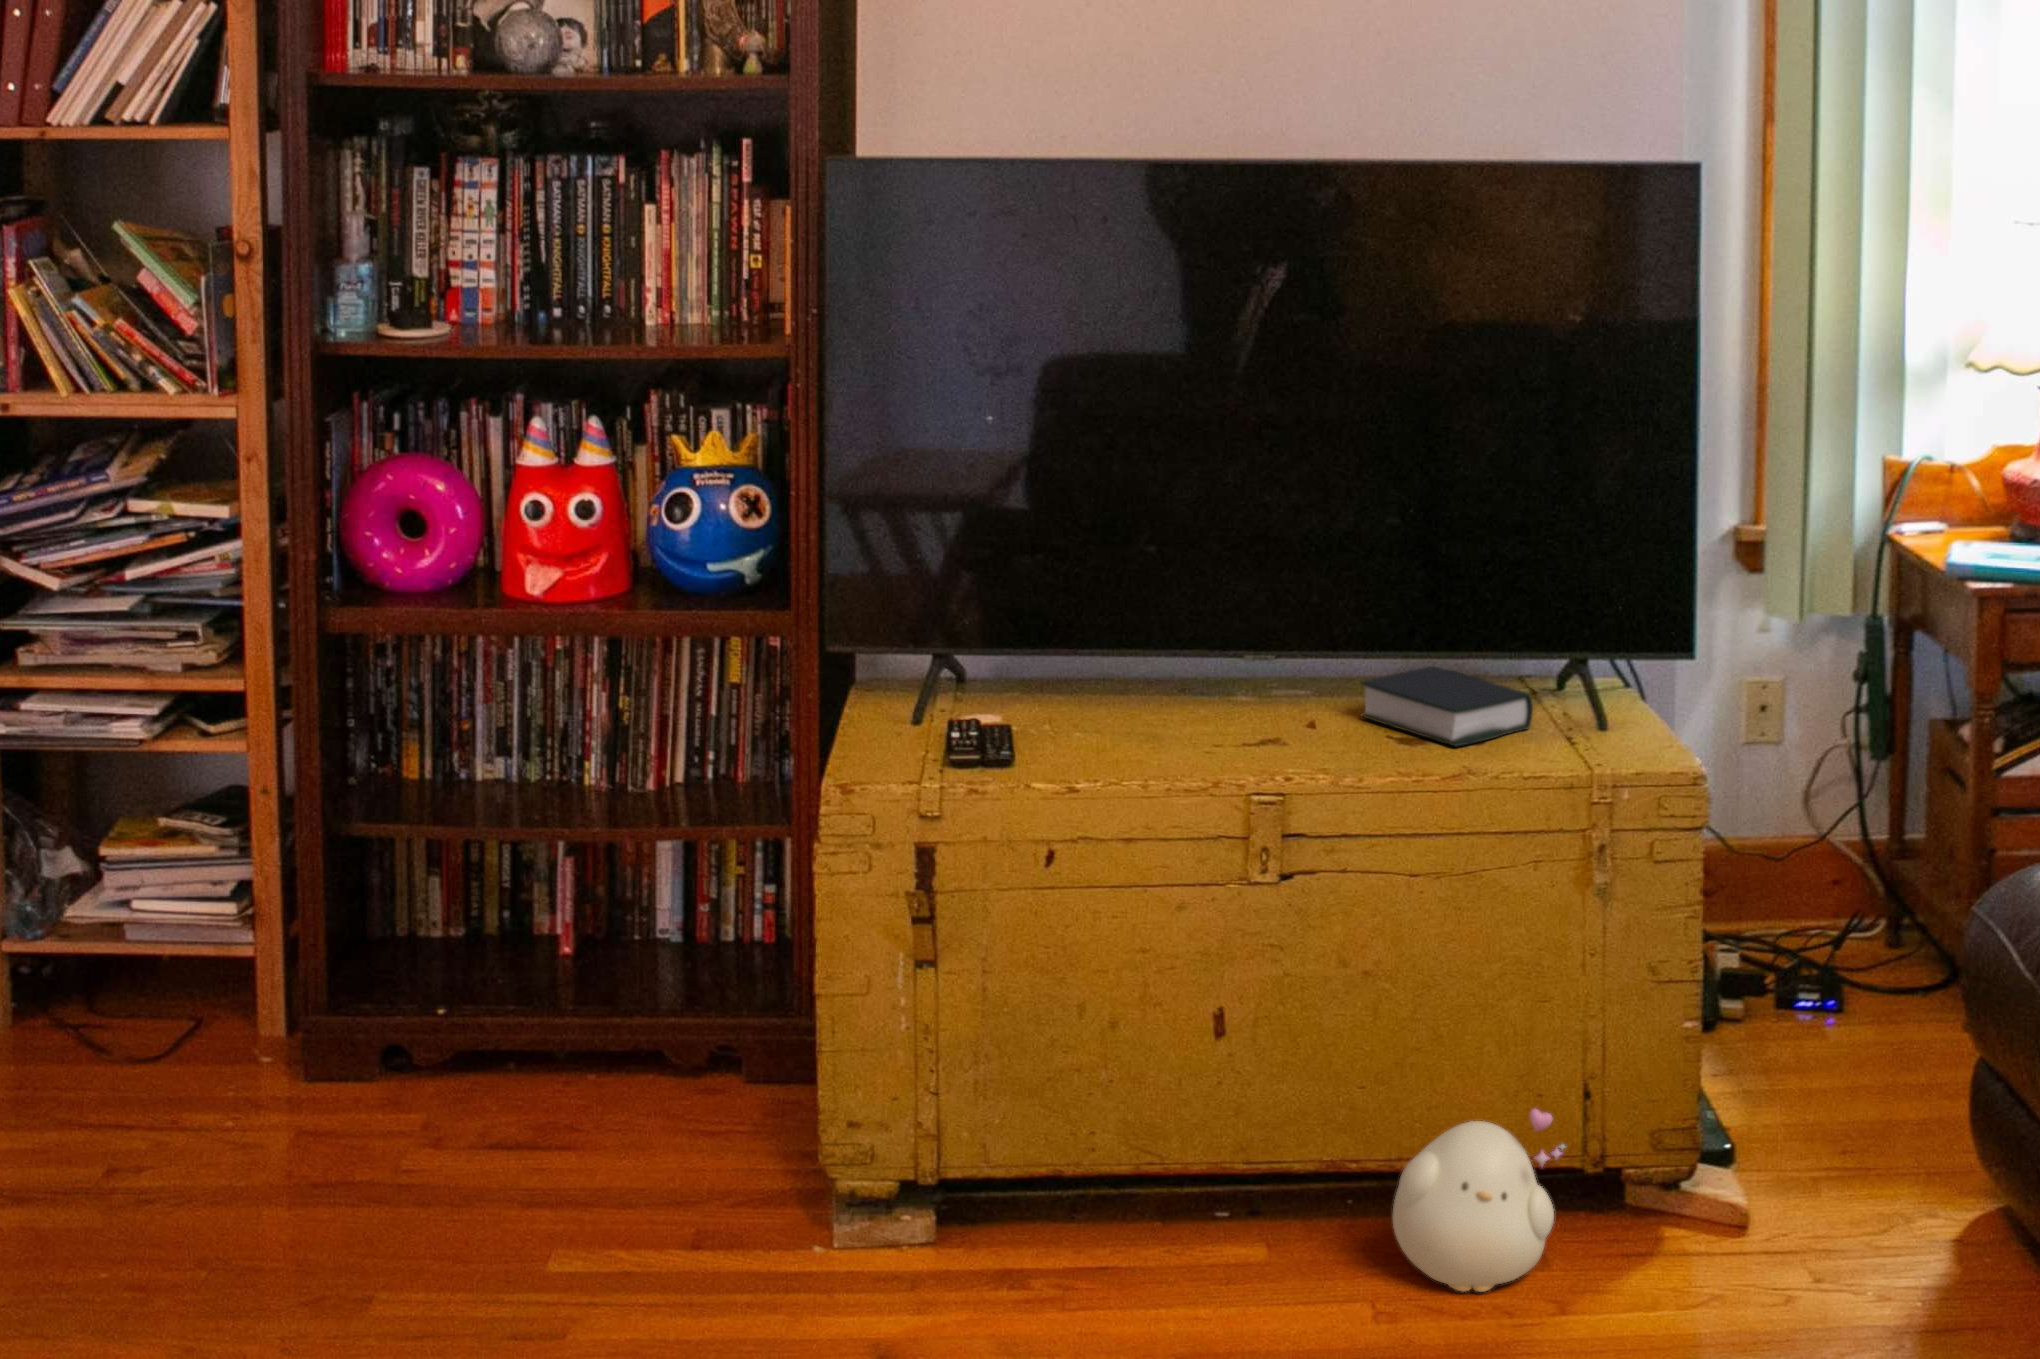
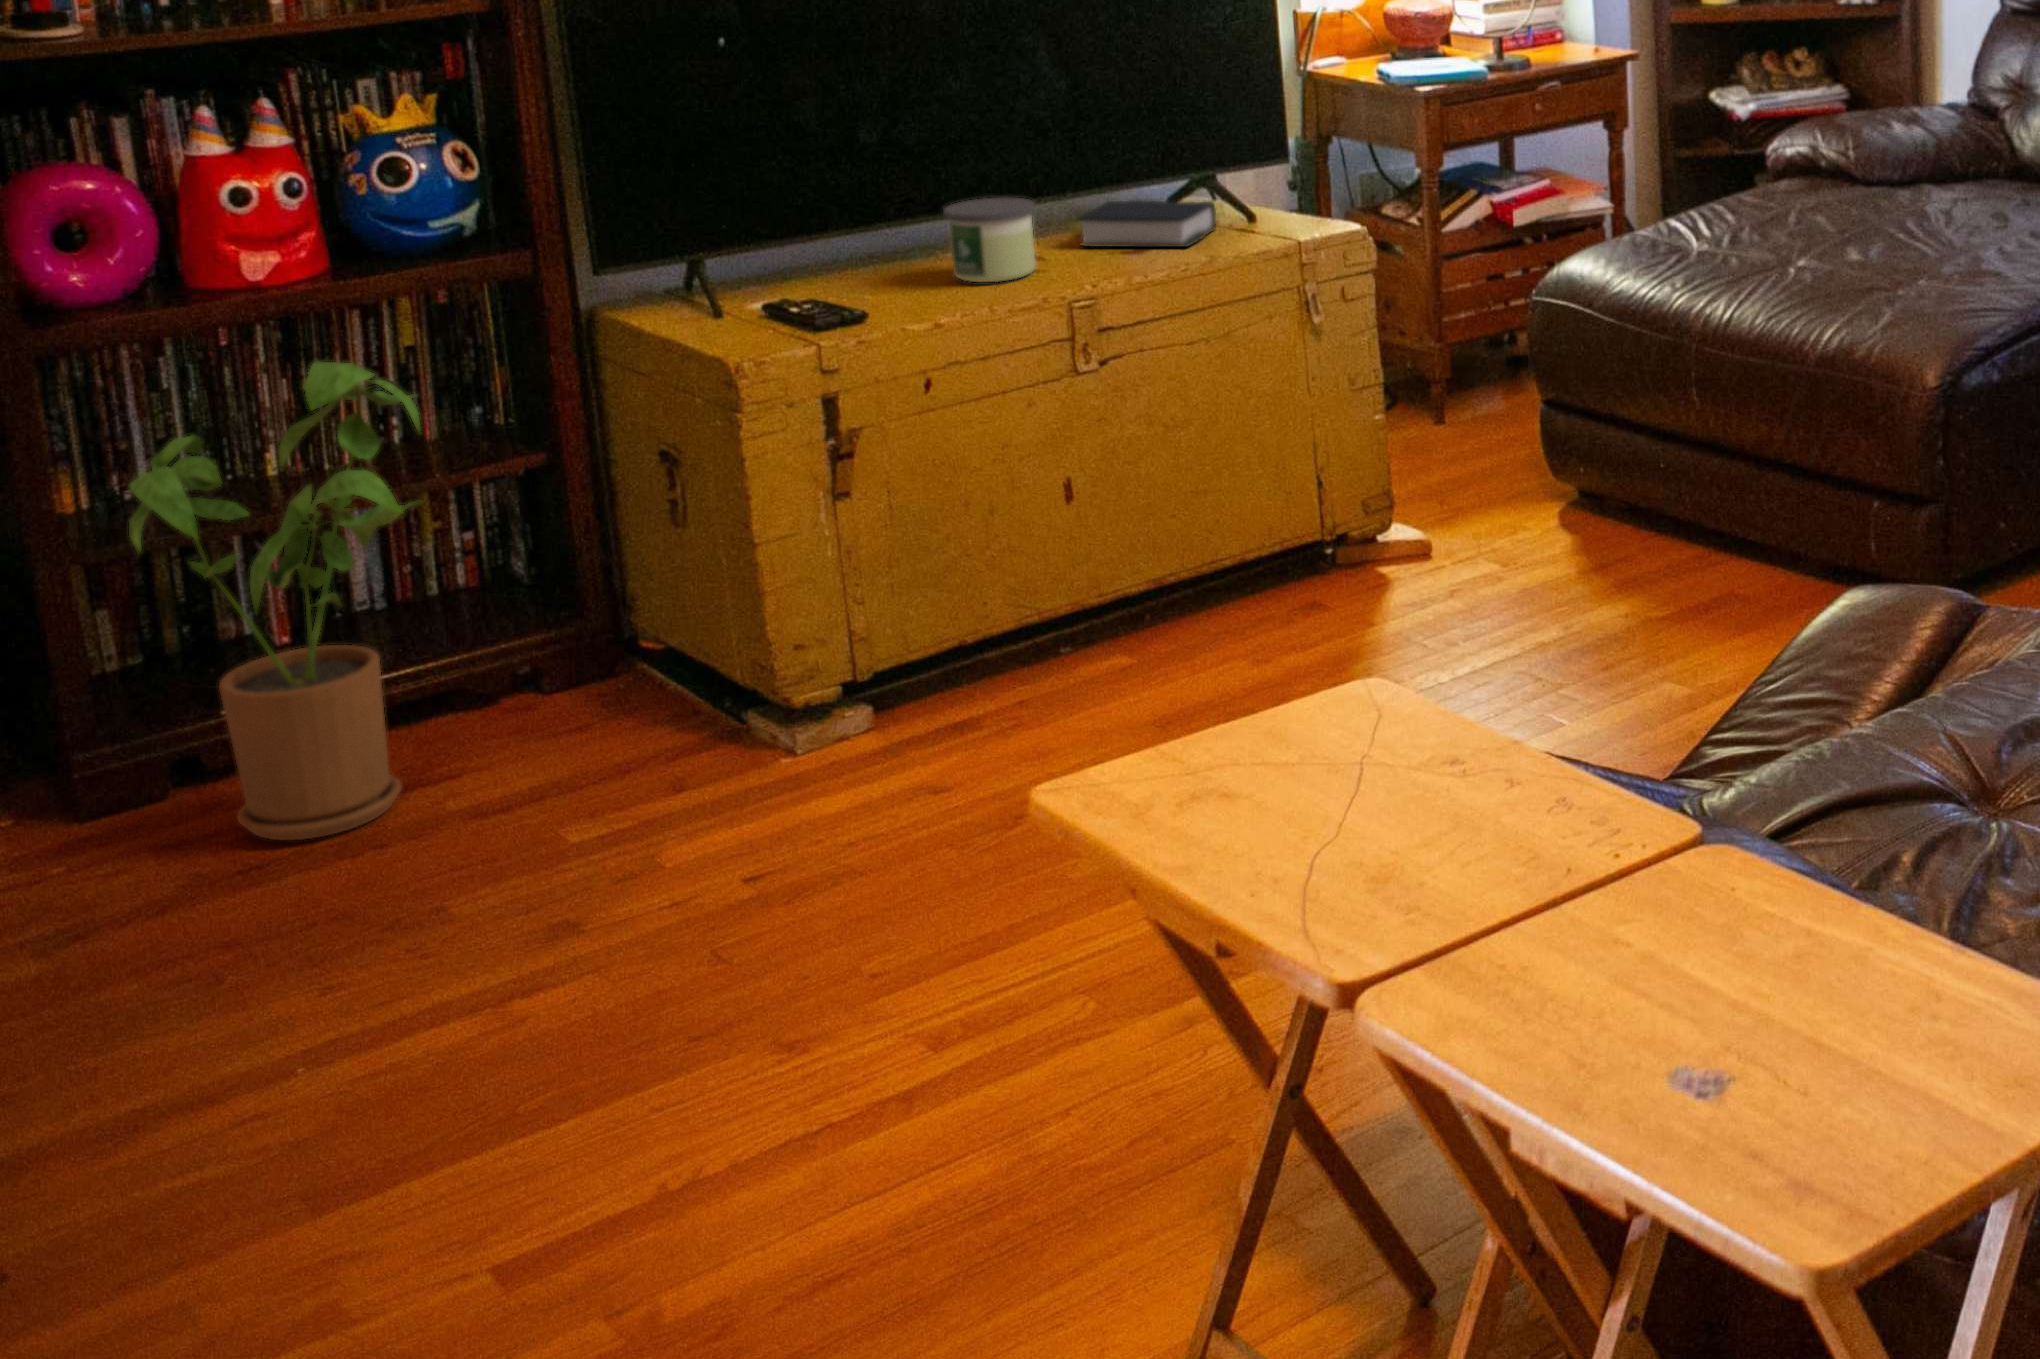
candle: none [1173,638,1277,744] -> present [943,197,1036,282]
house plant: none [348,690,631,1181] -> present [129,362,420,841]
plush toy: present [1393,1109,1565,1292] -> none [1228,486,1352,628]

